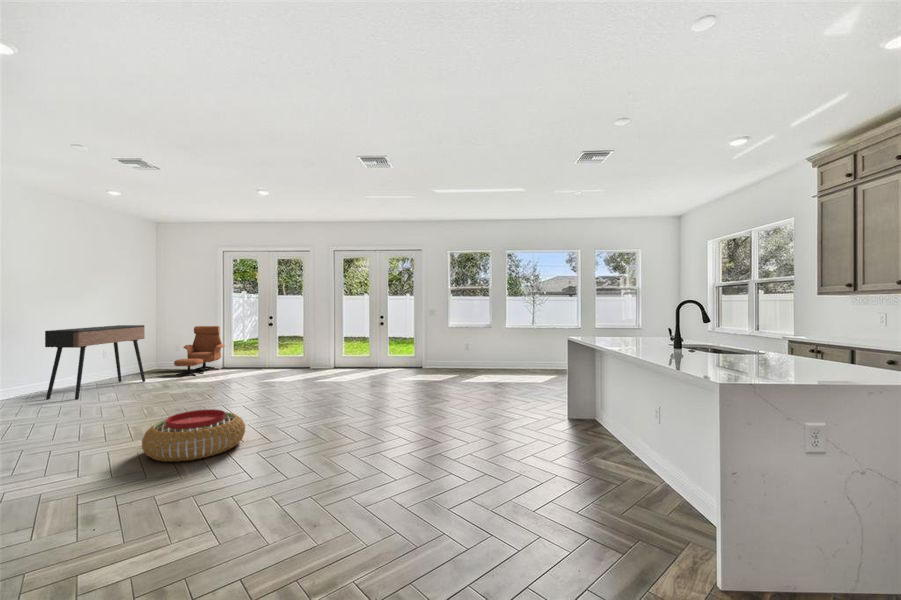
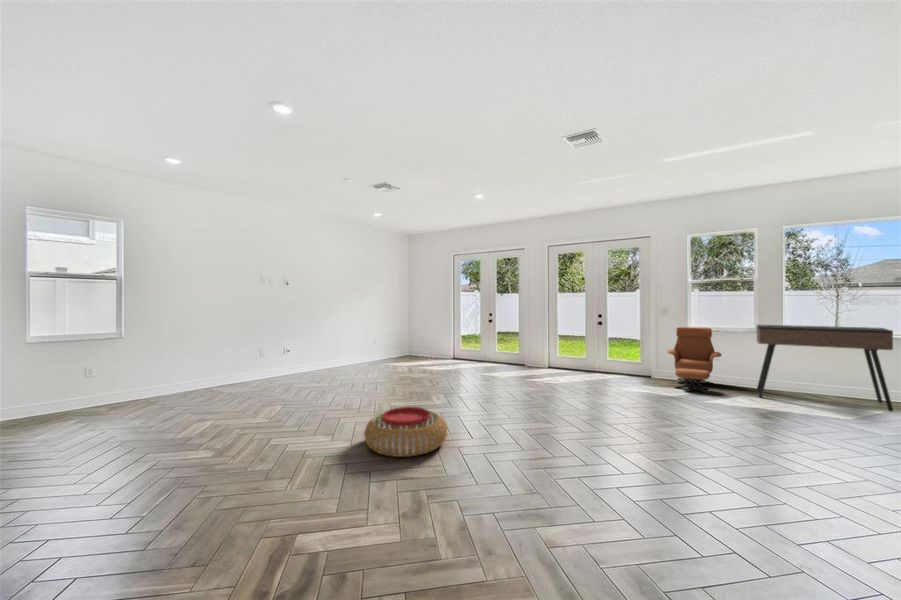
console table: present [45,325,145,399] -> present [757,325,893,412]
lounge chair: present [174,326,225,377] -> present [667,327,722,393]

